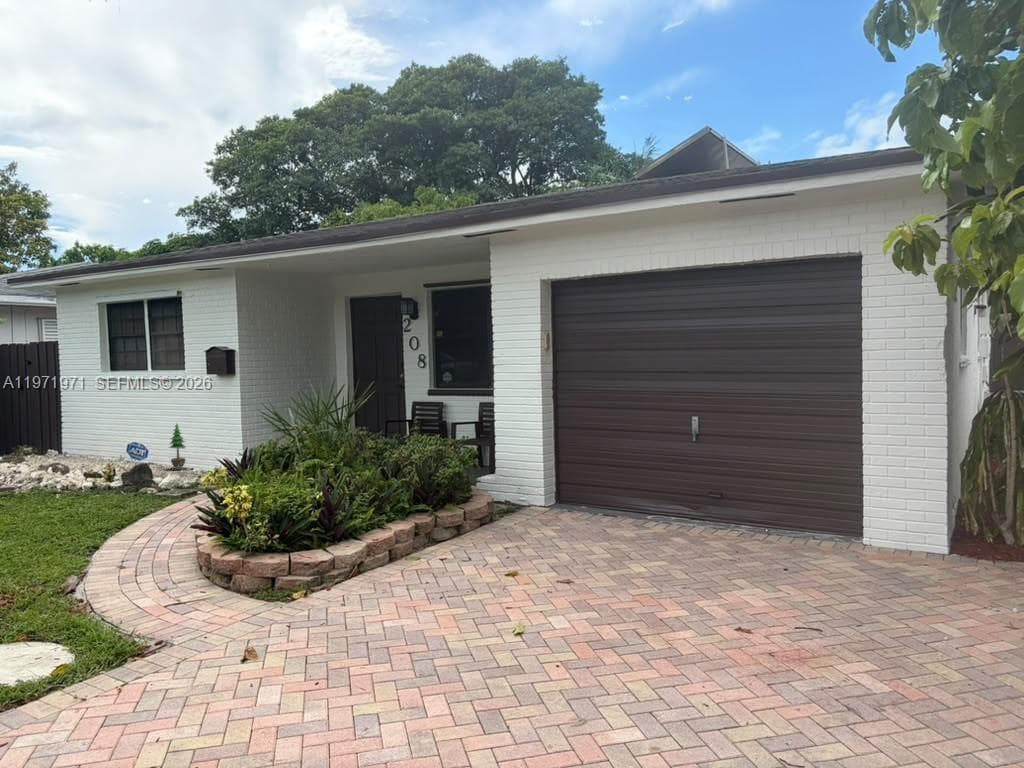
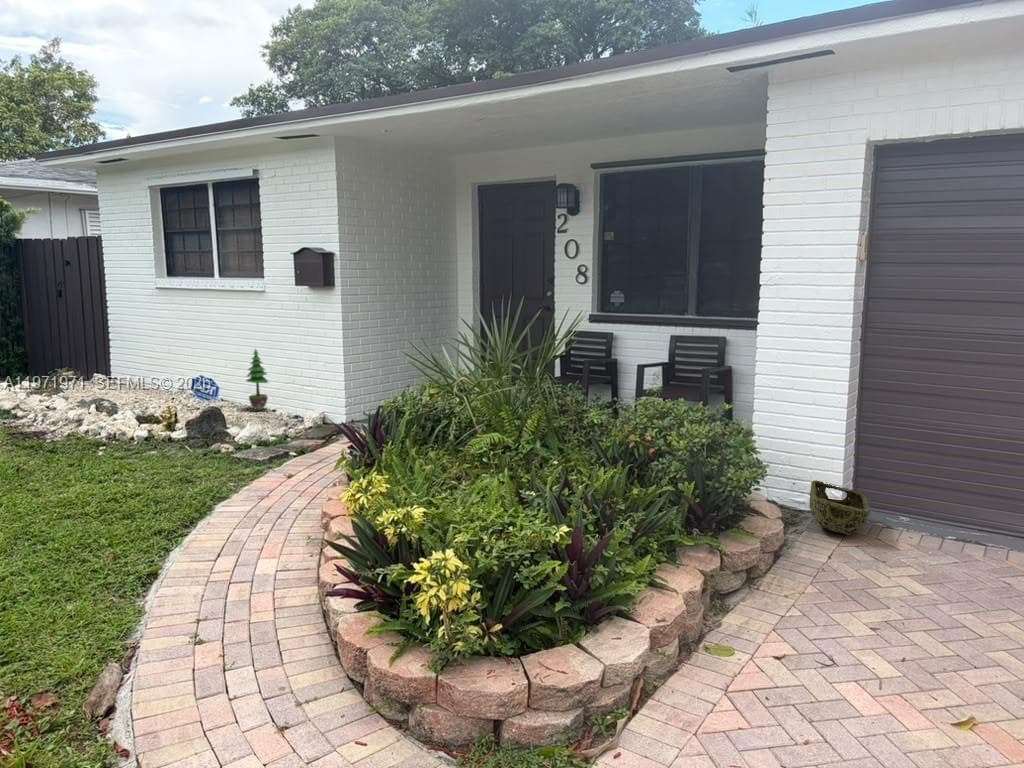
woven basket: none [508,485,549,514] -> present [810,480,870,535]

